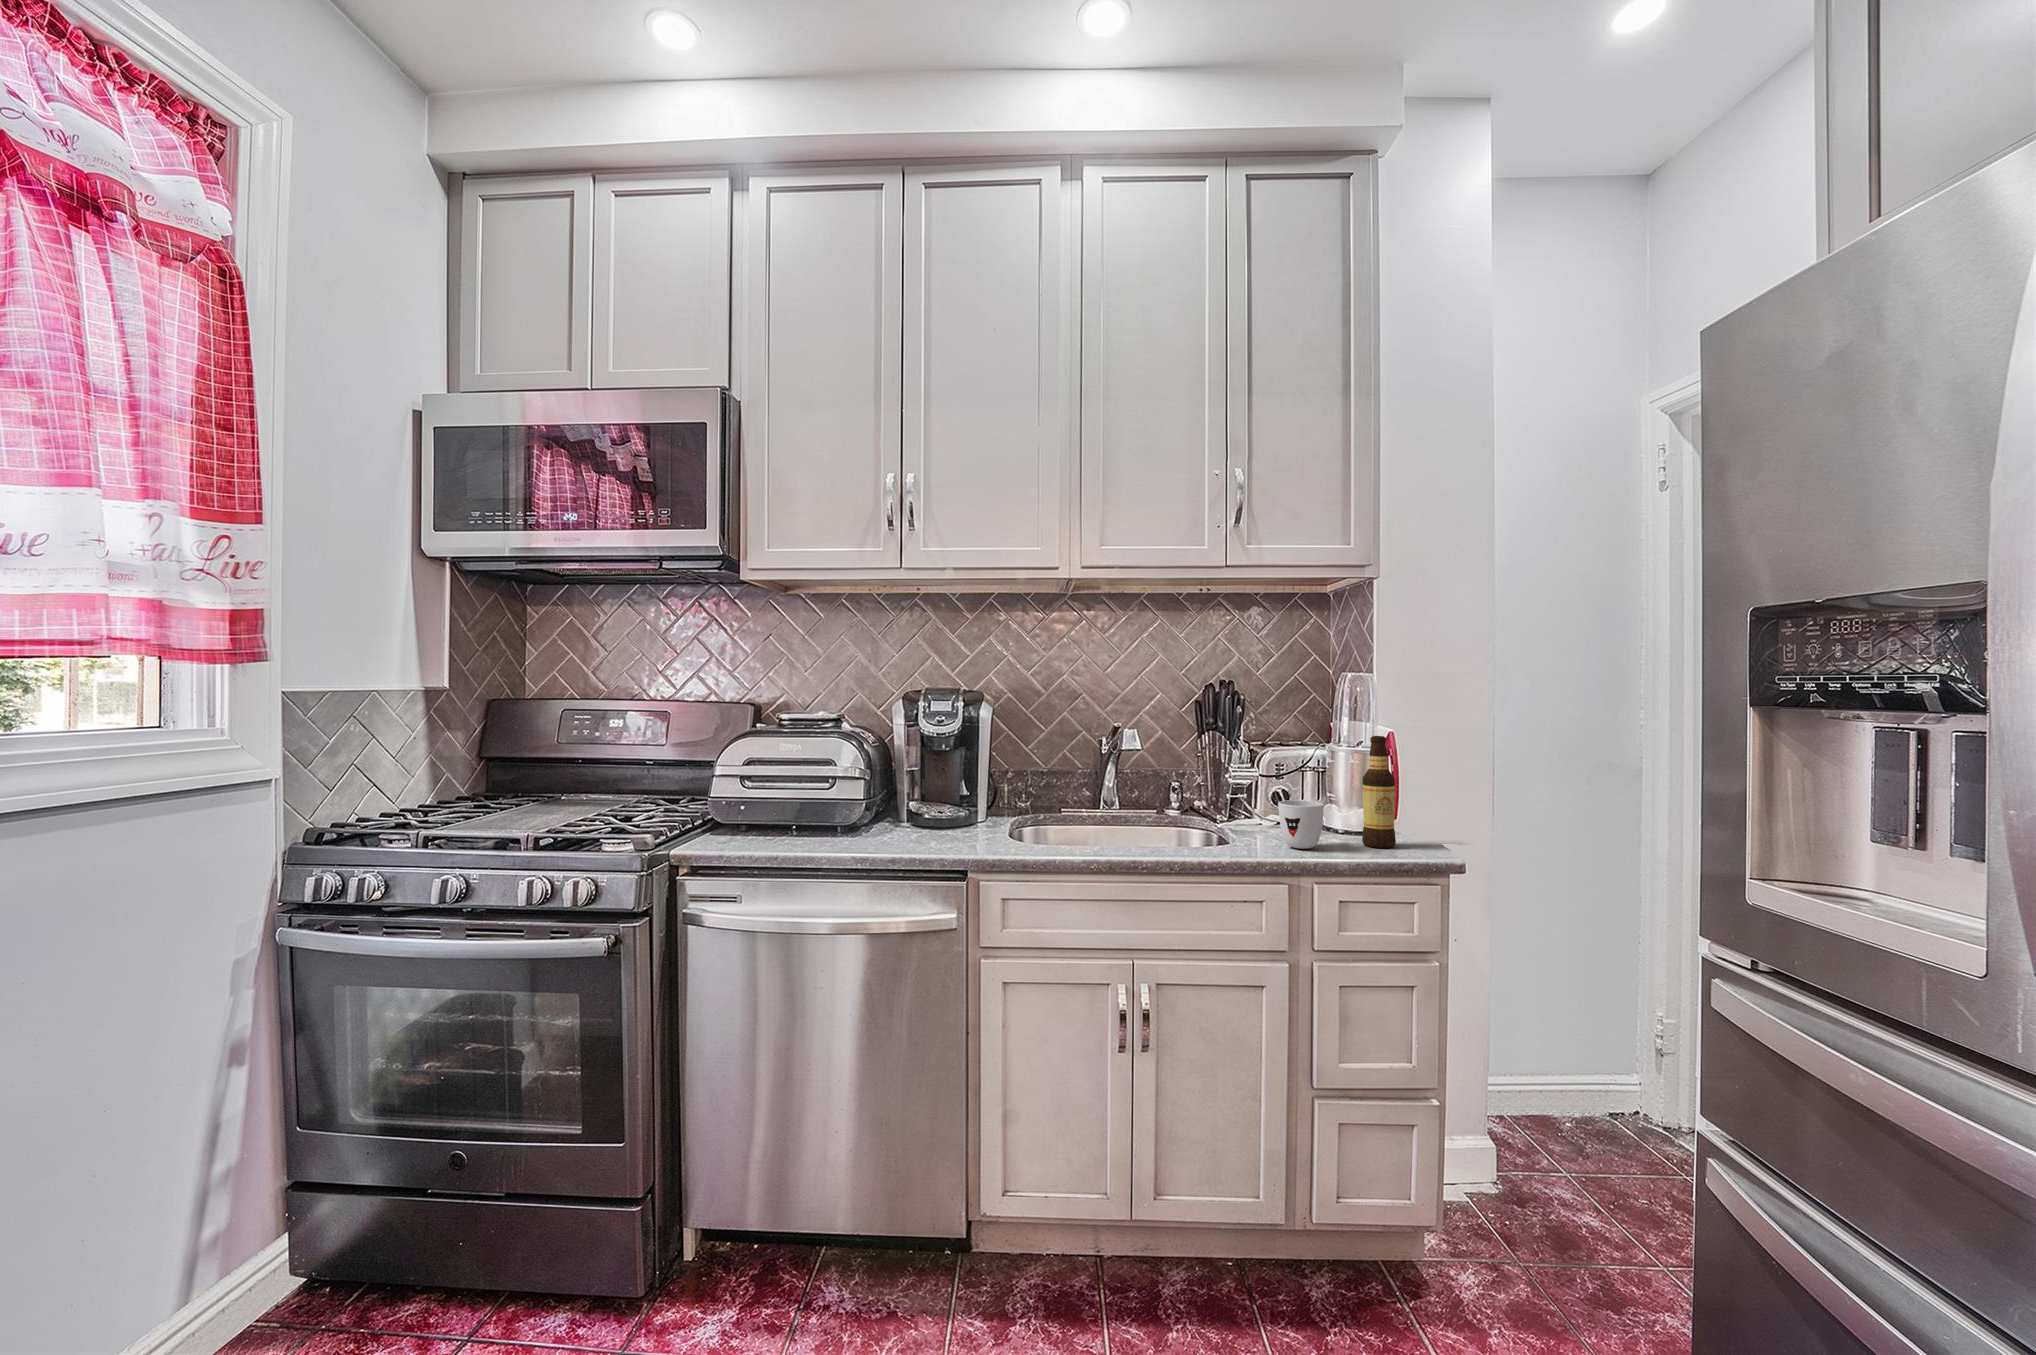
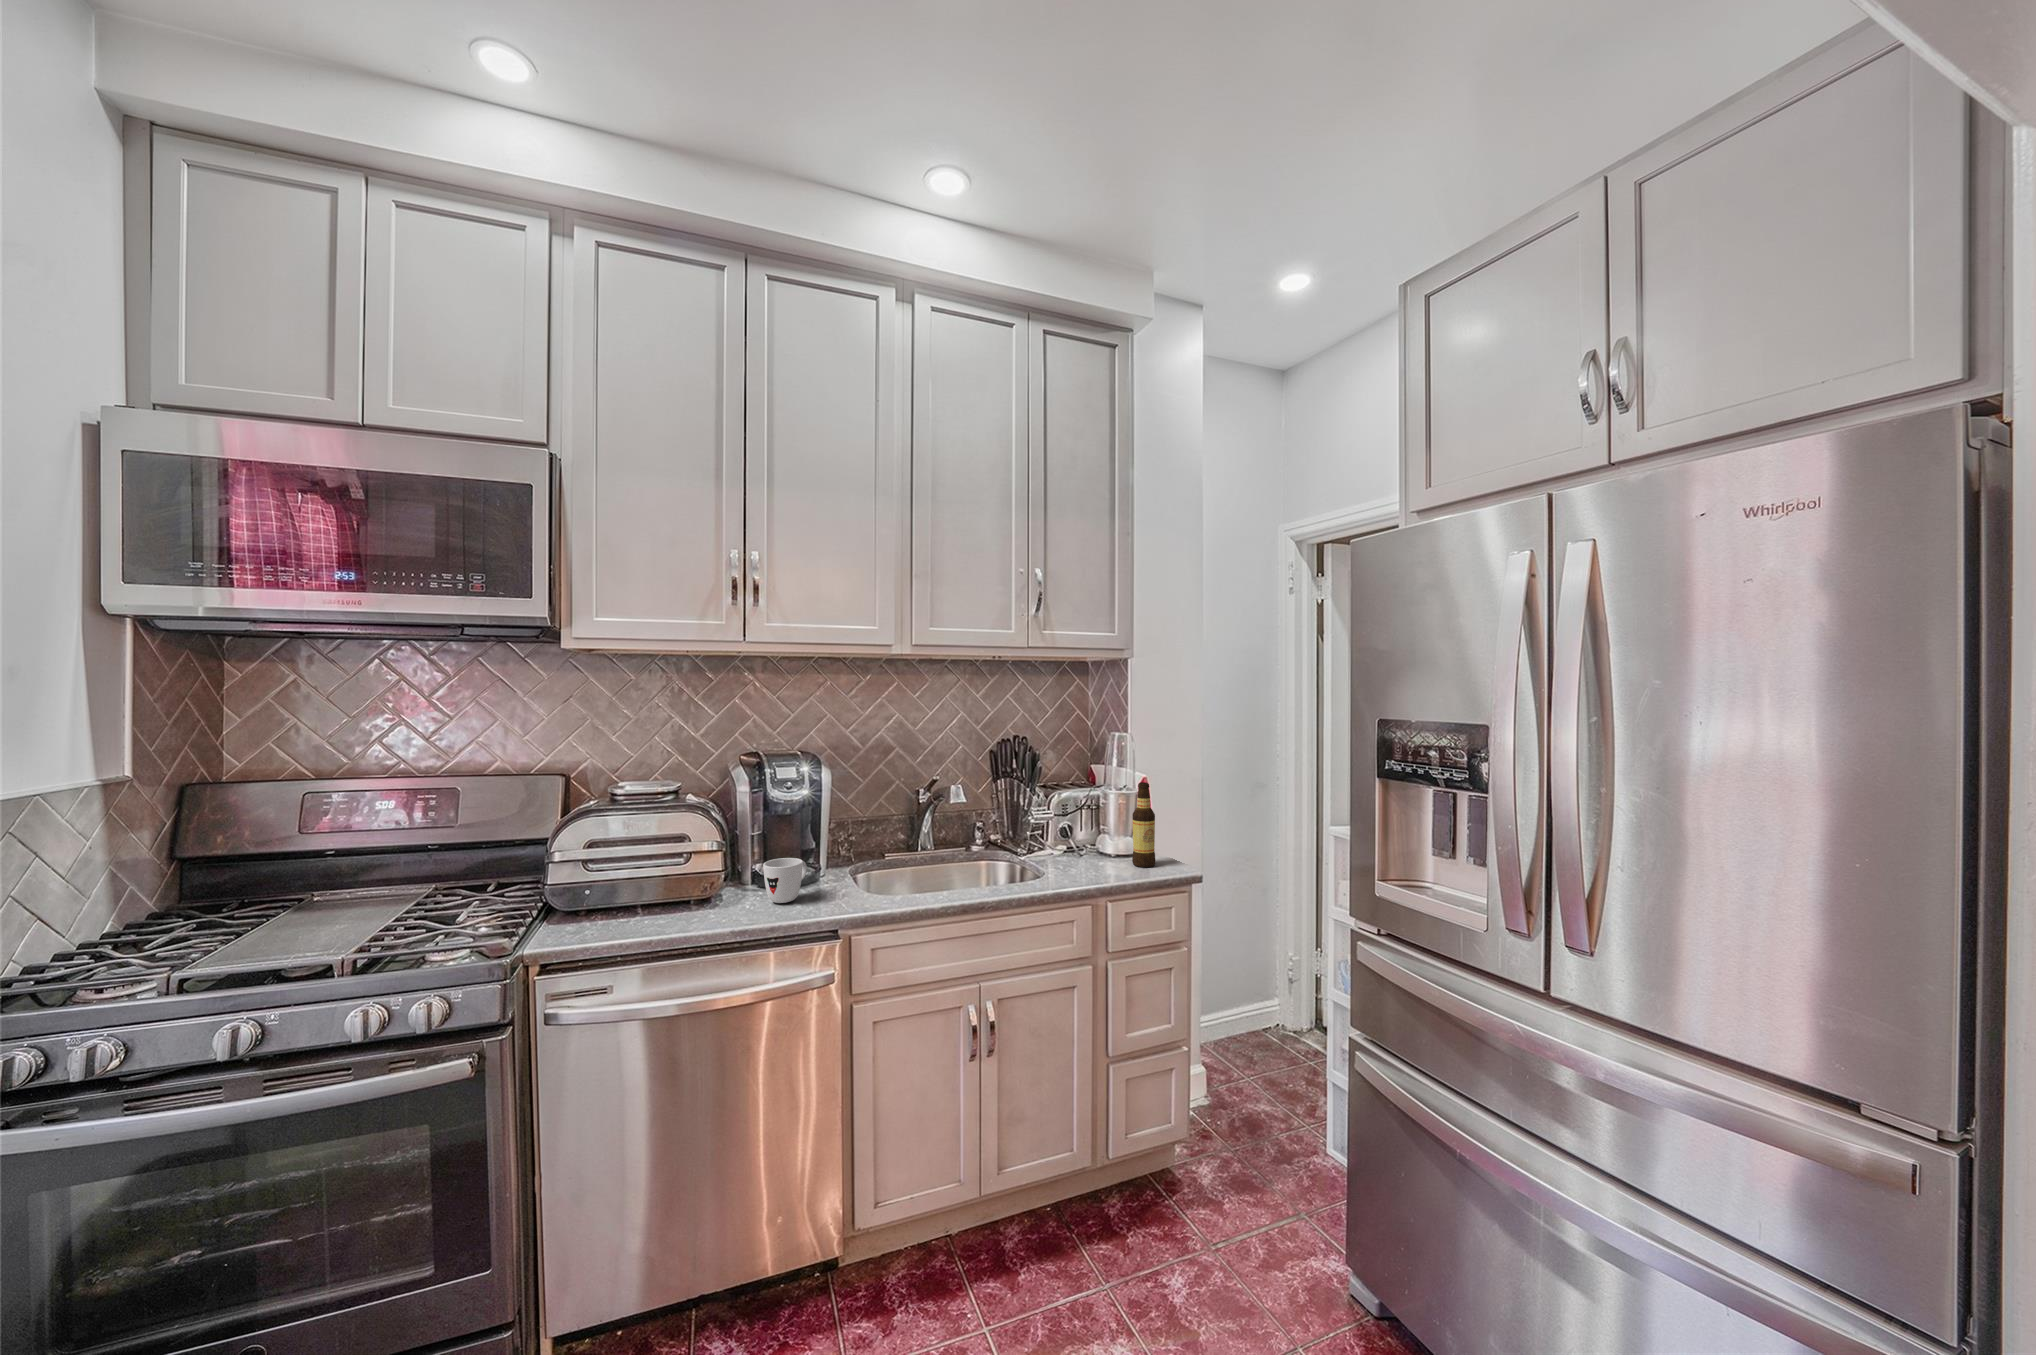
mug: present [1278,800,1324,849] -> present [763,858,807,903]

